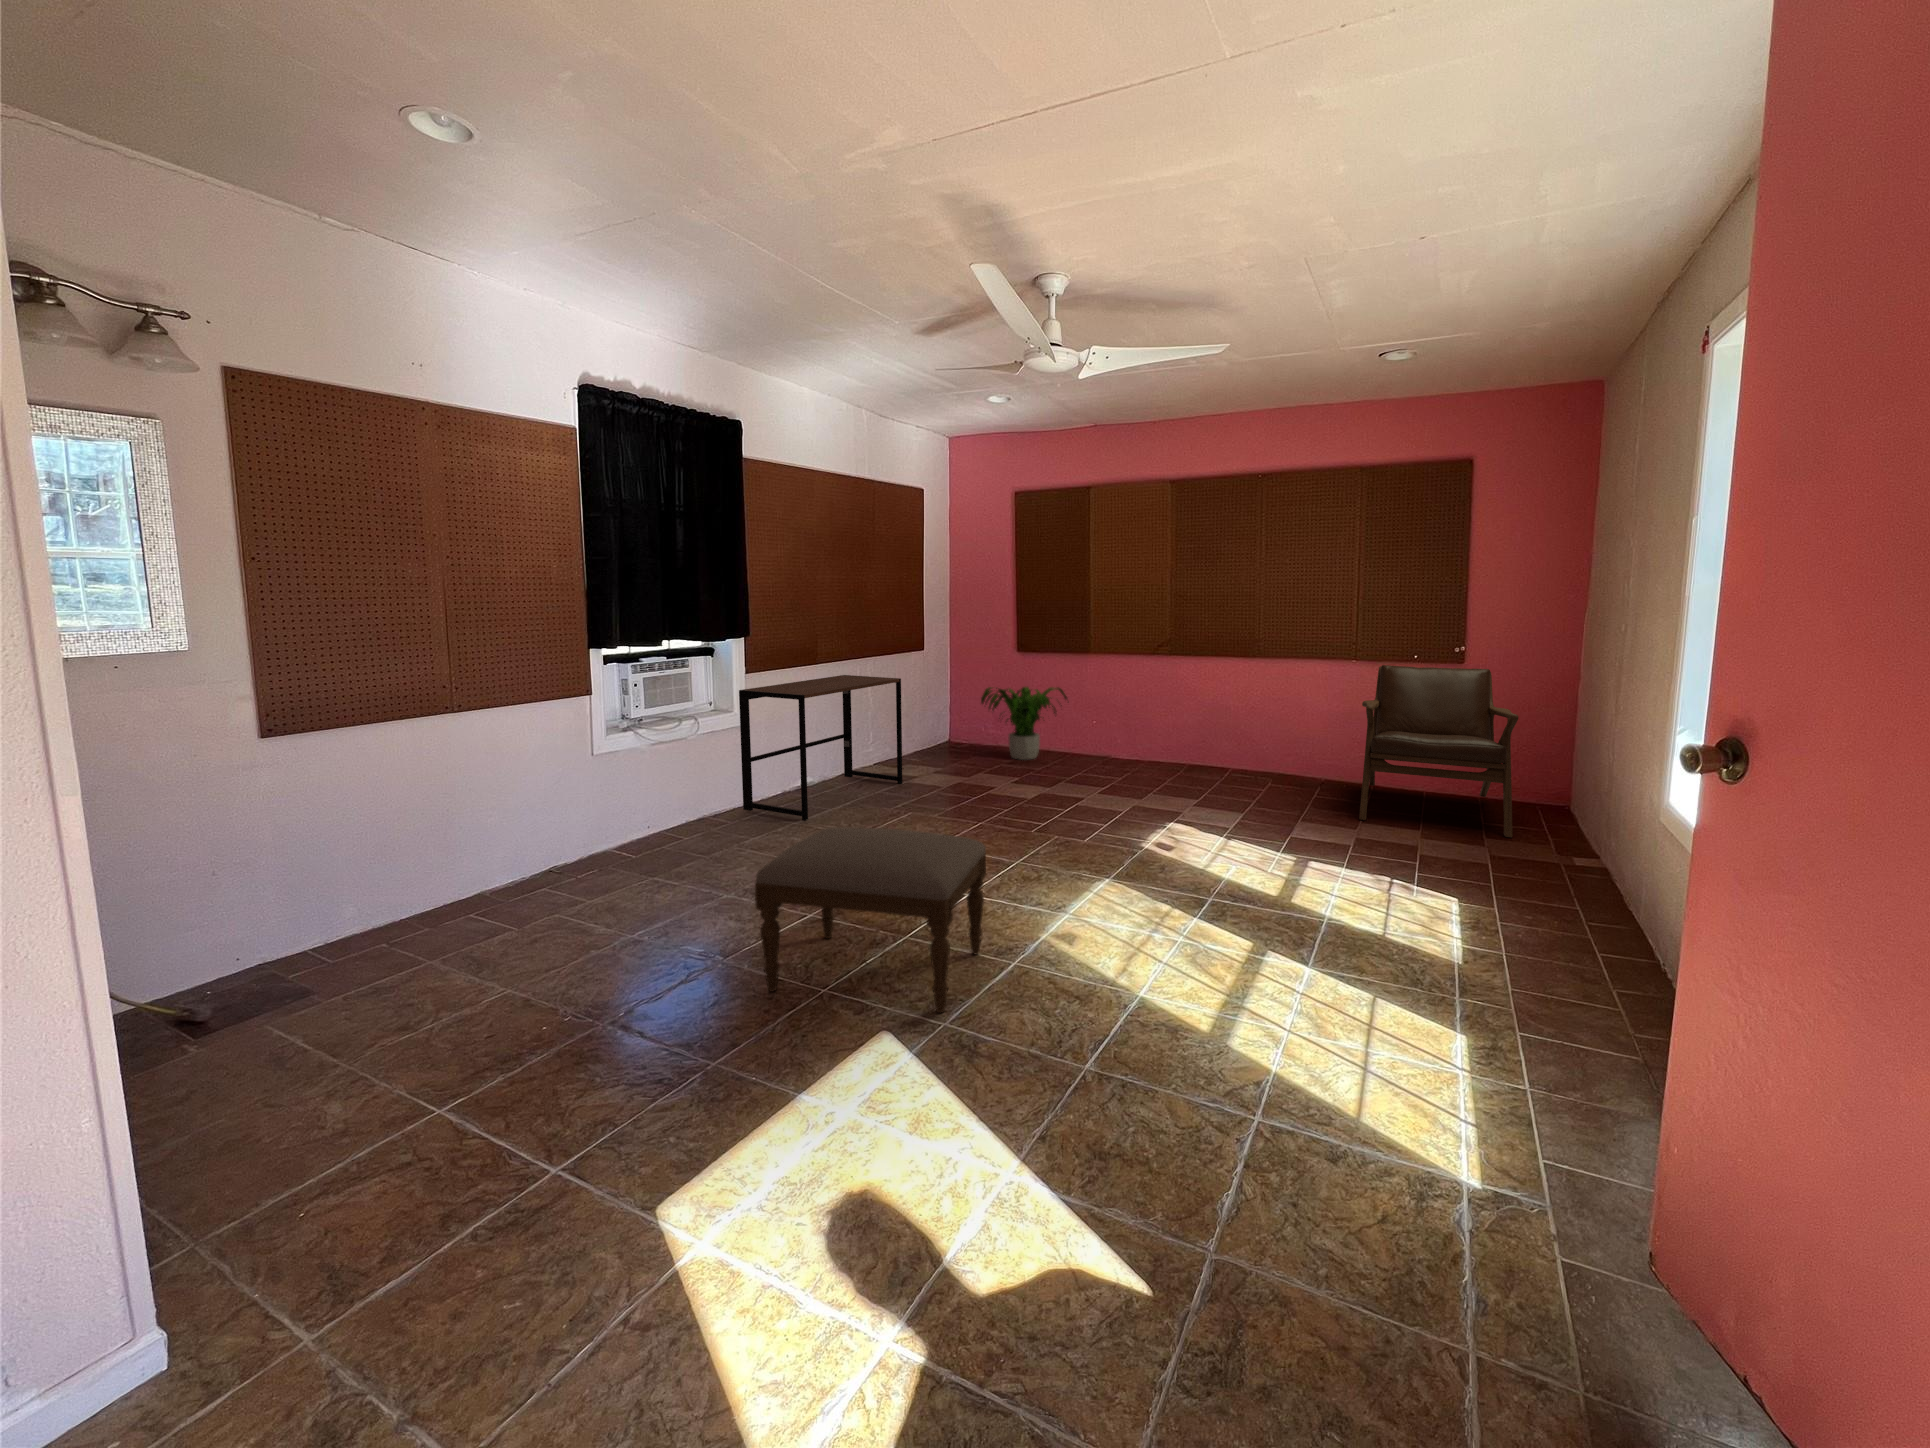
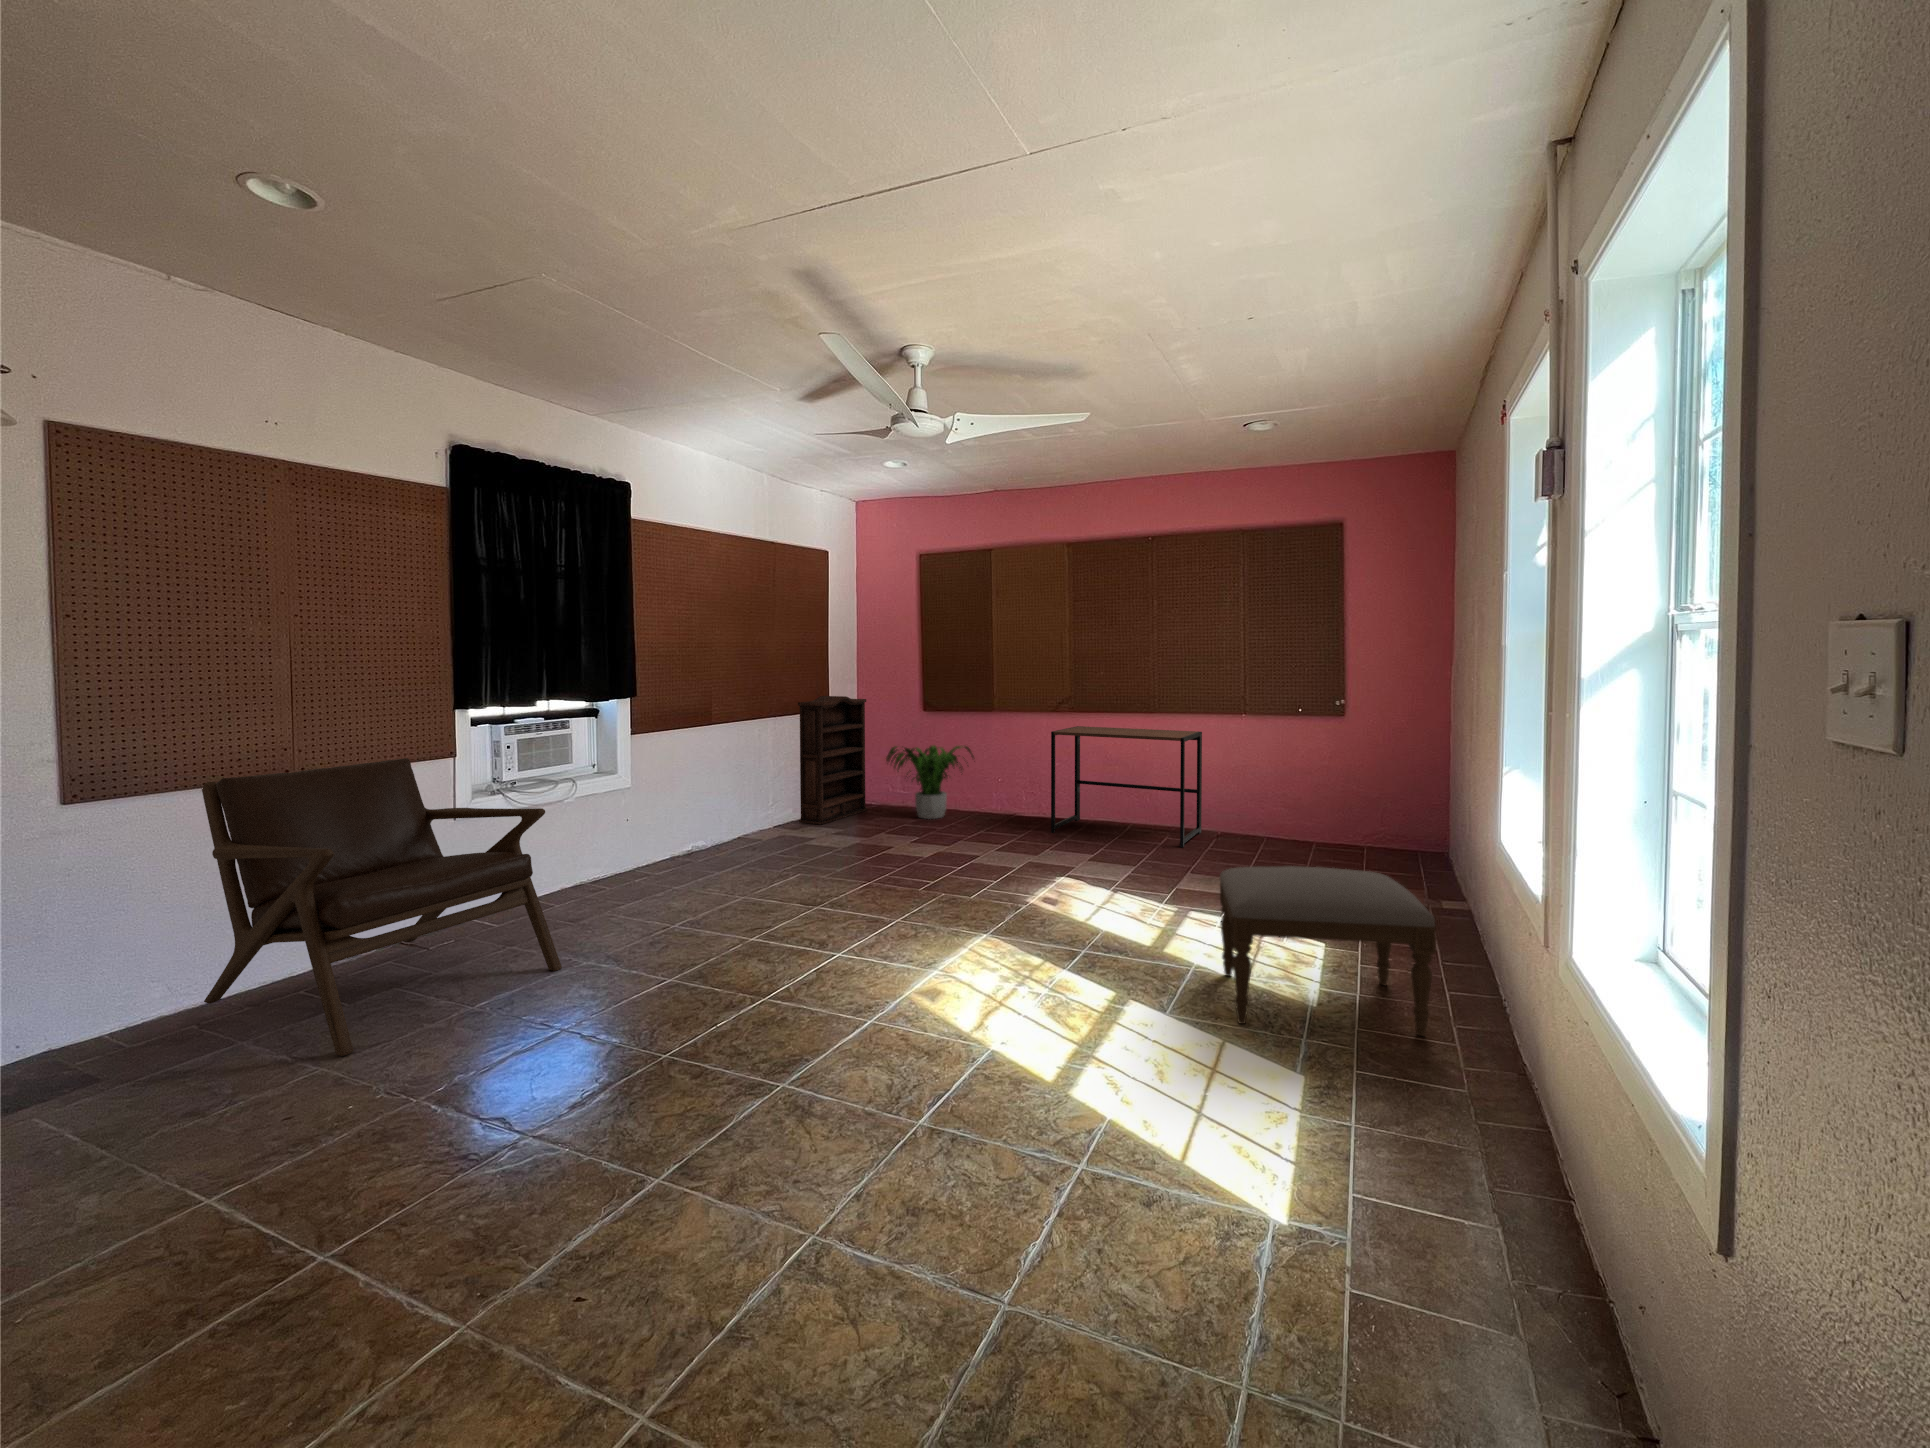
bookshelf: none [894,636,959,764] -> present [798,696,867,825]
lounge chair: present [1359,665,1519,837] -> present [202,758,562,1056]
desk: present [739,675,902,820] -> present [1051,726,1202,847]
ottoman: present [755,827,986,1013] -> present [1220,866,1436,1036]

